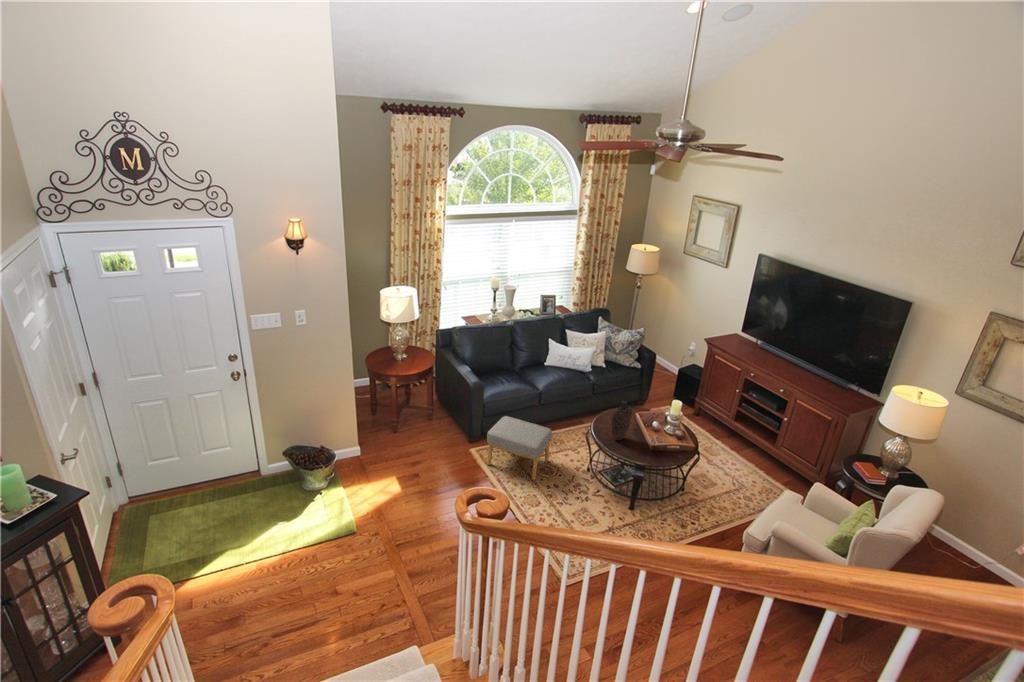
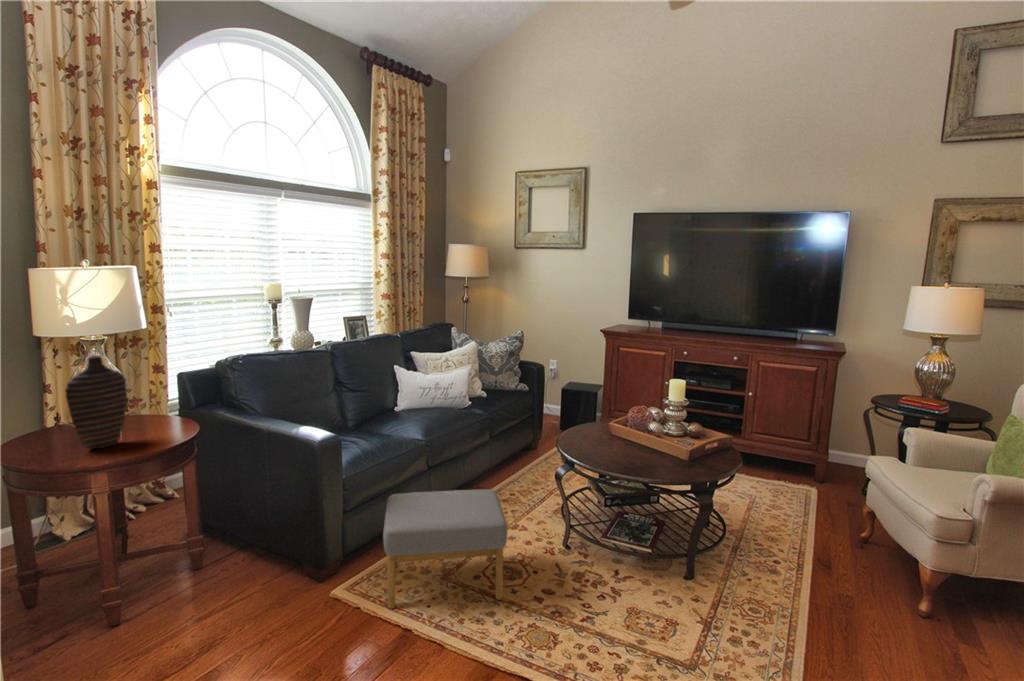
decorative vase: present [612,401,632,440] -> present [65,356,127,449]

